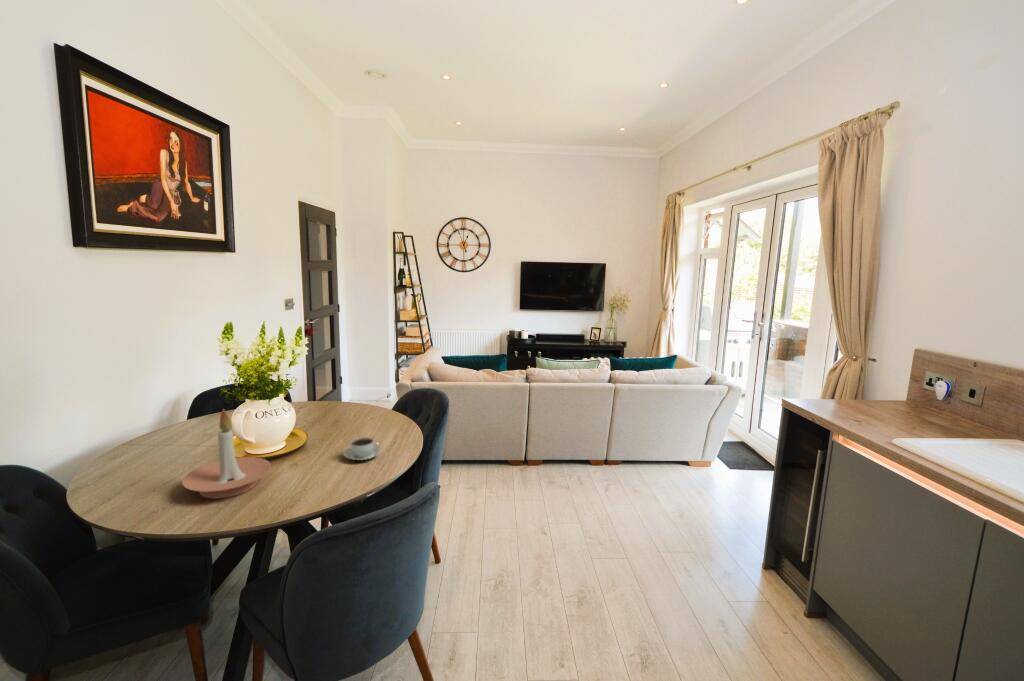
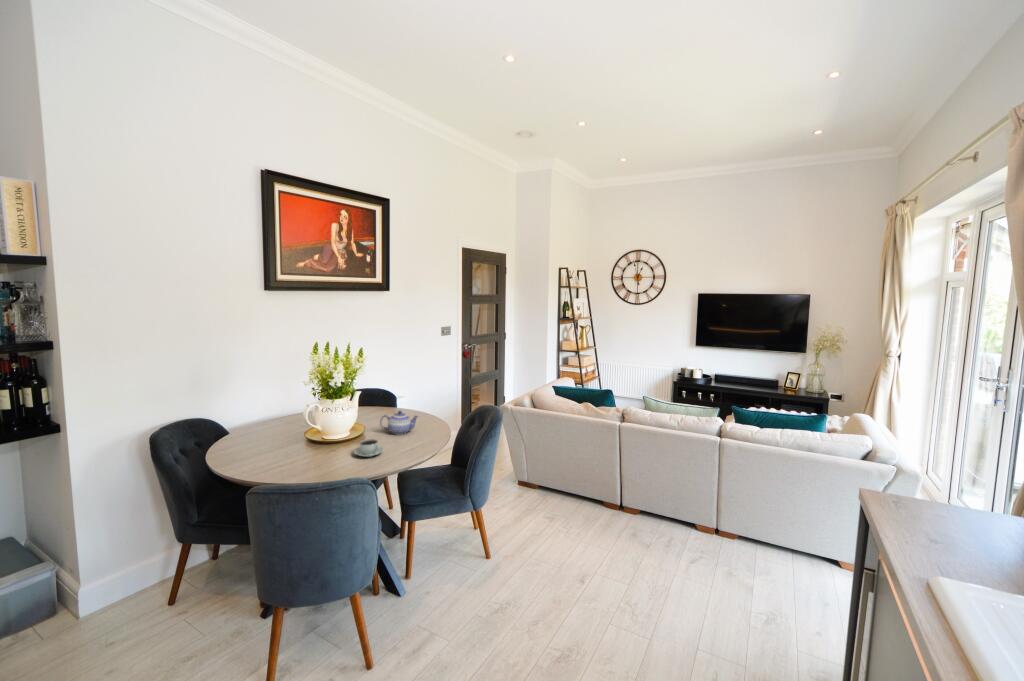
teapot: none [332,400,377,430] -> present [380,411,418,435]
candle holder: present [182,409,271,498] -> none [243,400,302,461]

